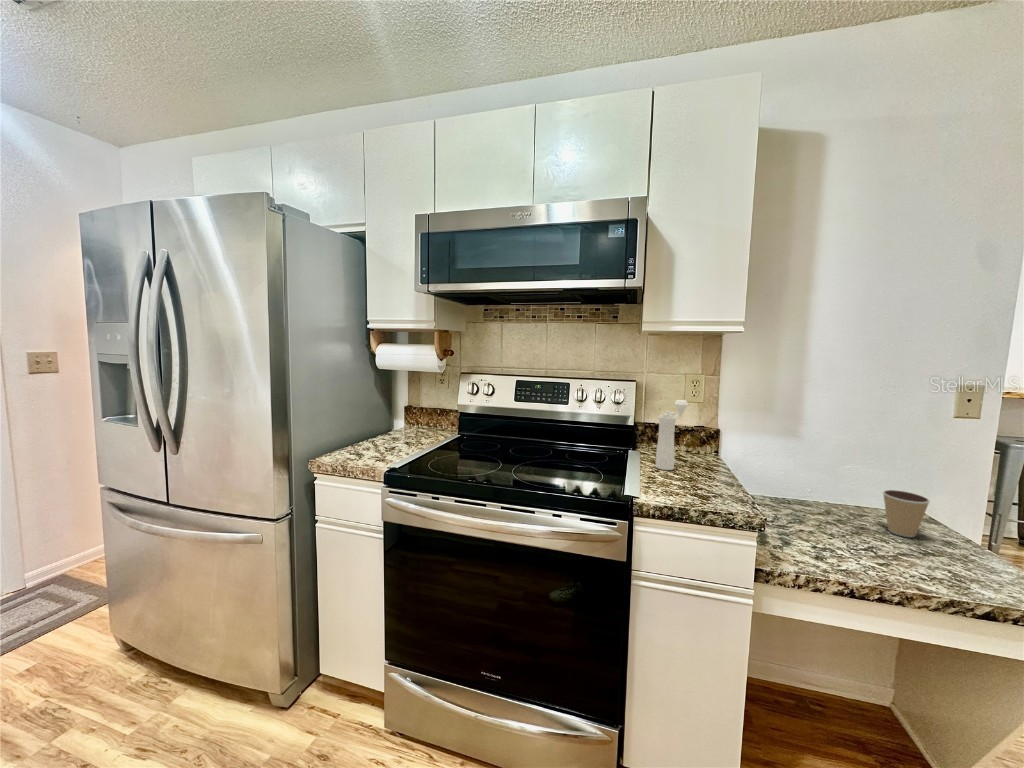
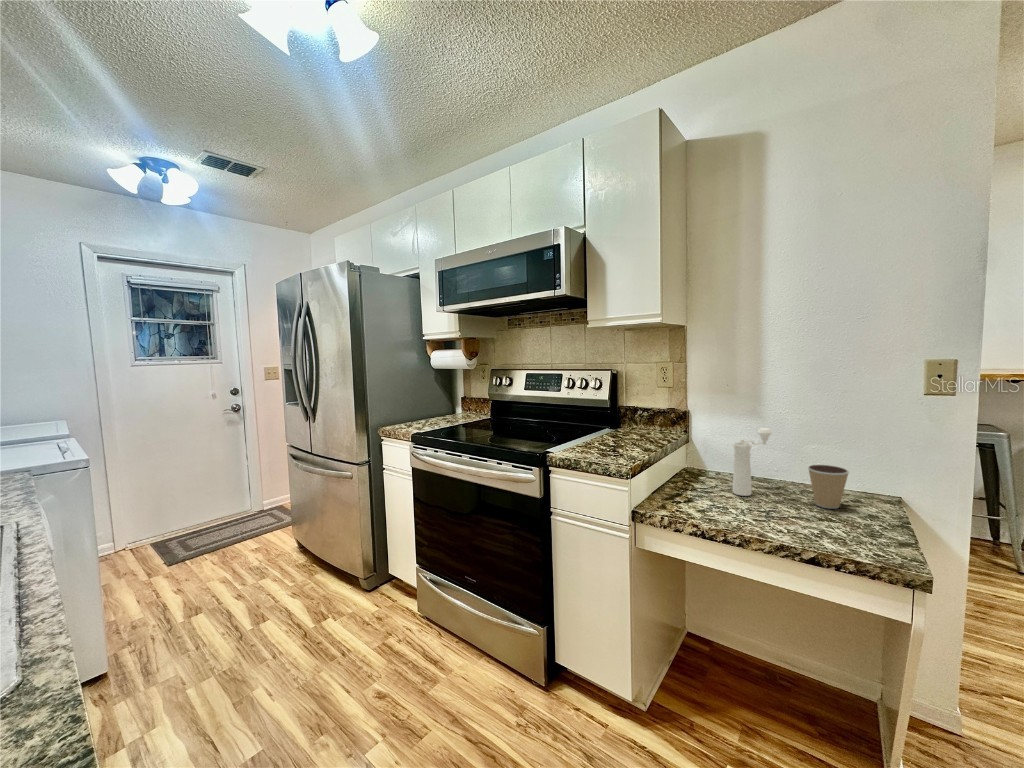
pepper mill: present [656,400,688,470] -> present [733,428,772,496]

